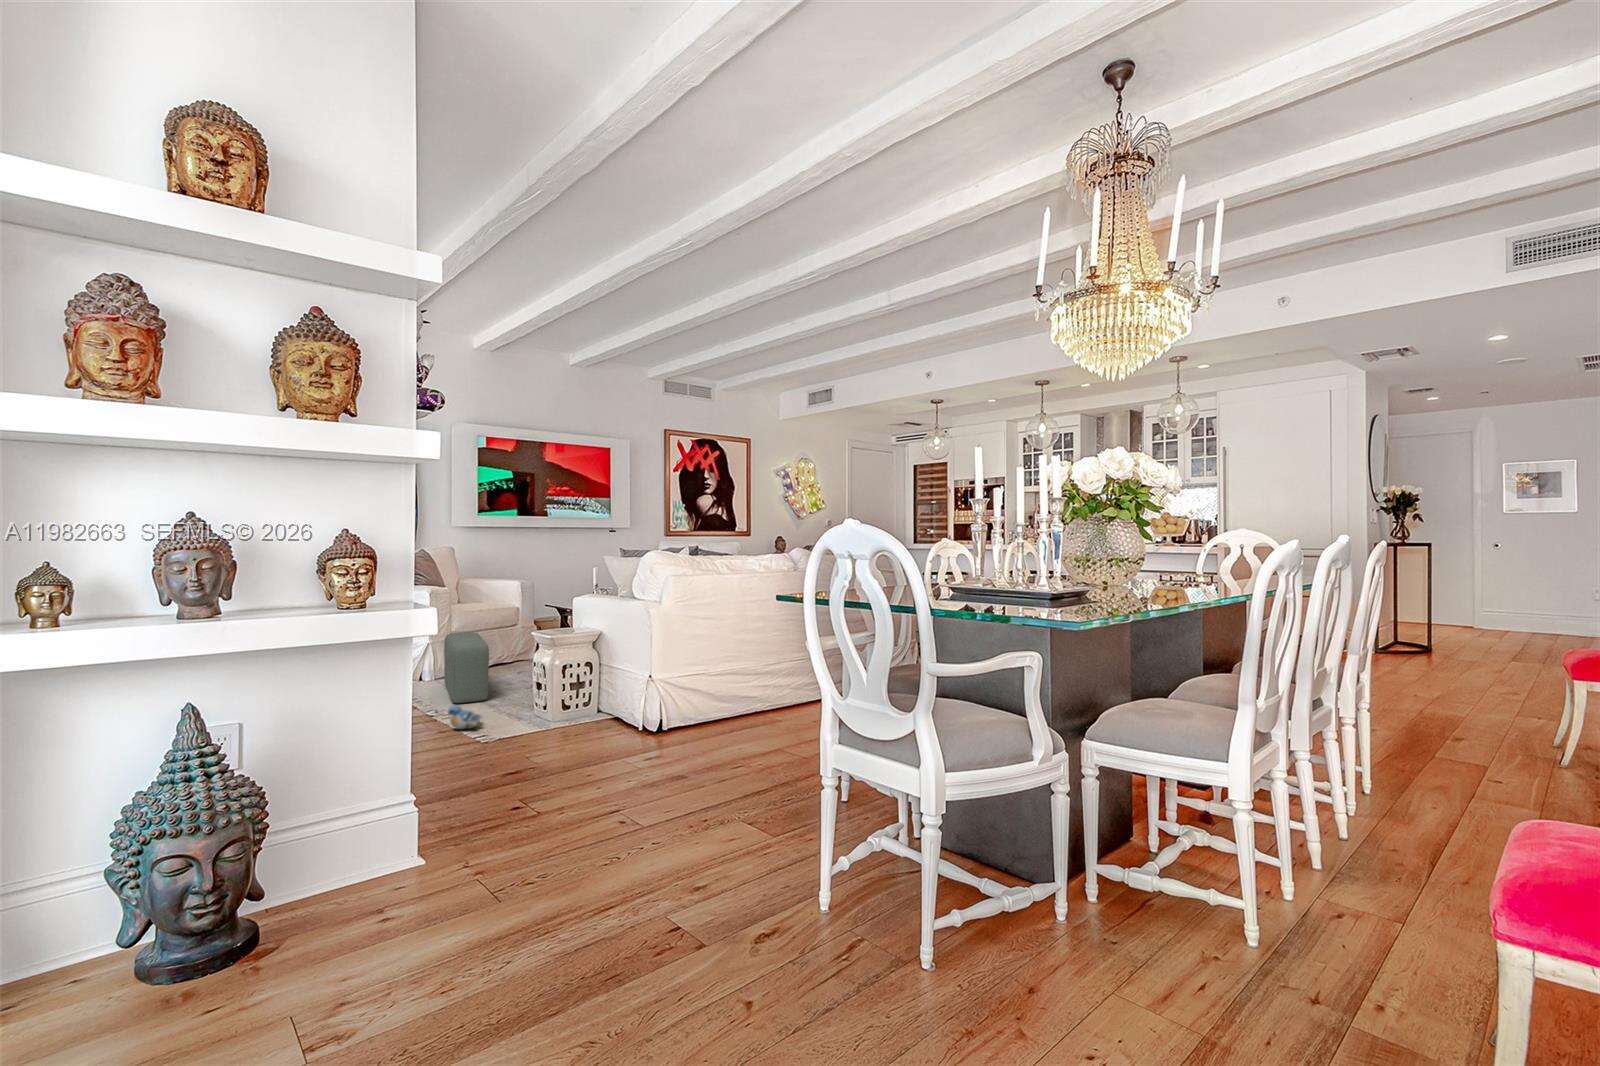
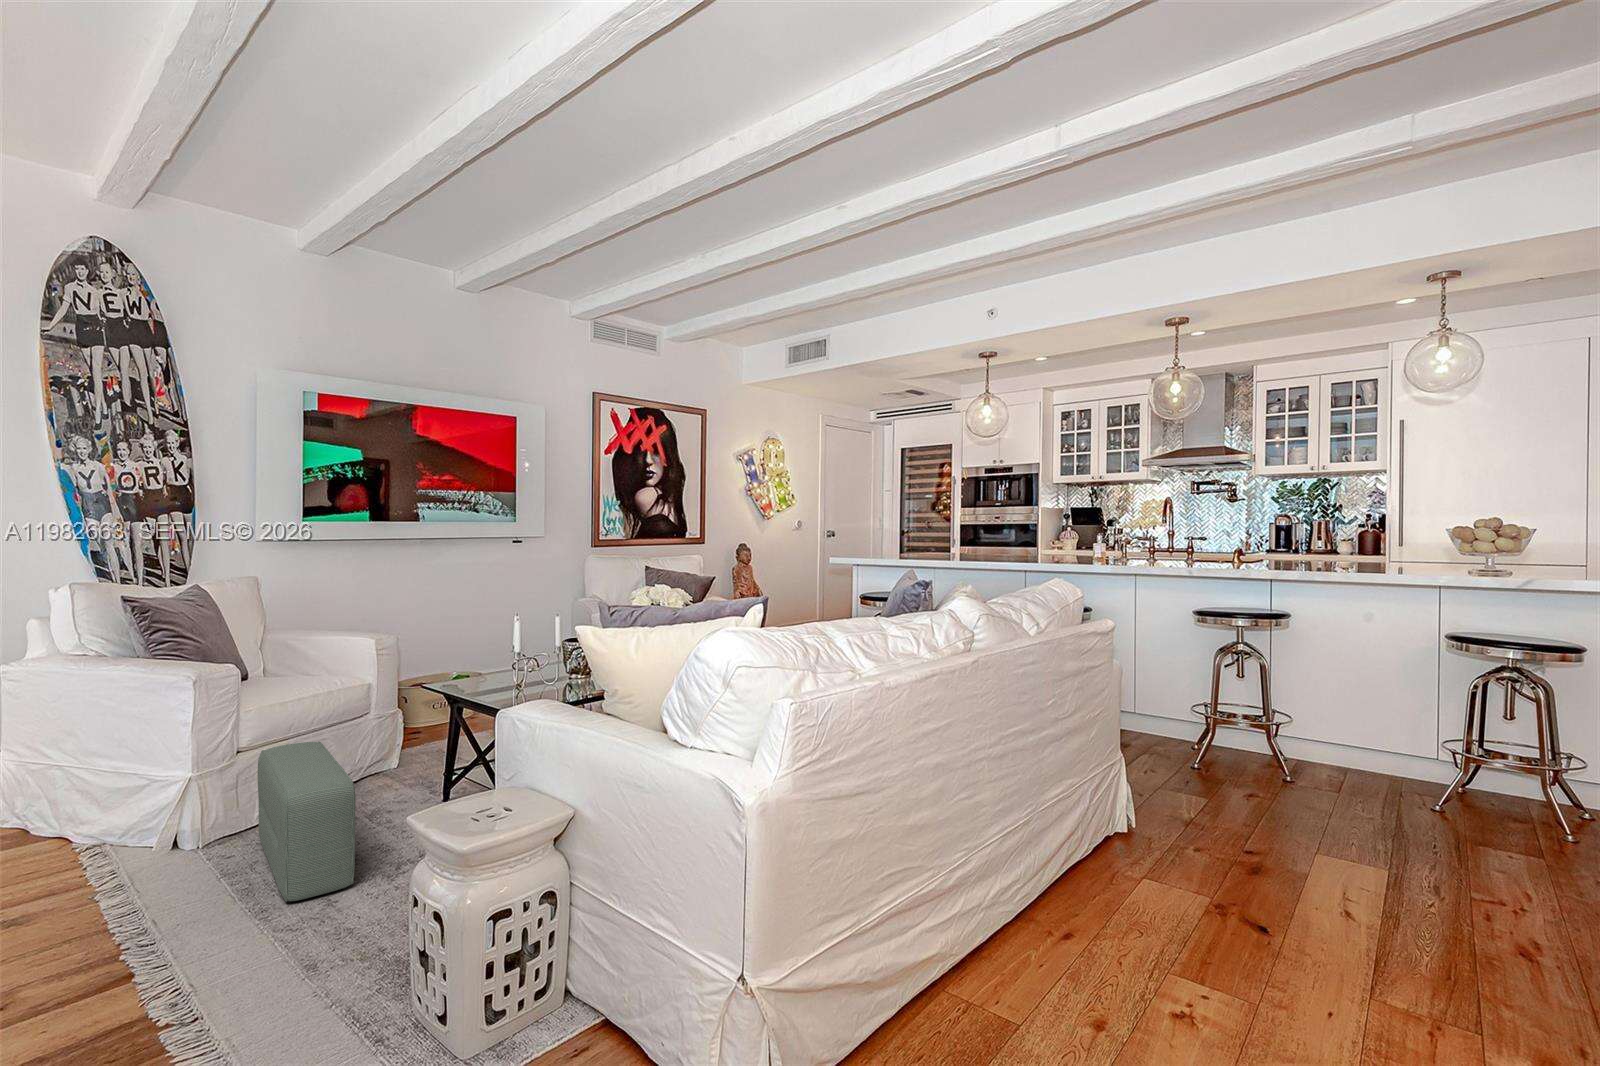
plush toy: present [448,705,483,729] -> none [285,945,368,997]

